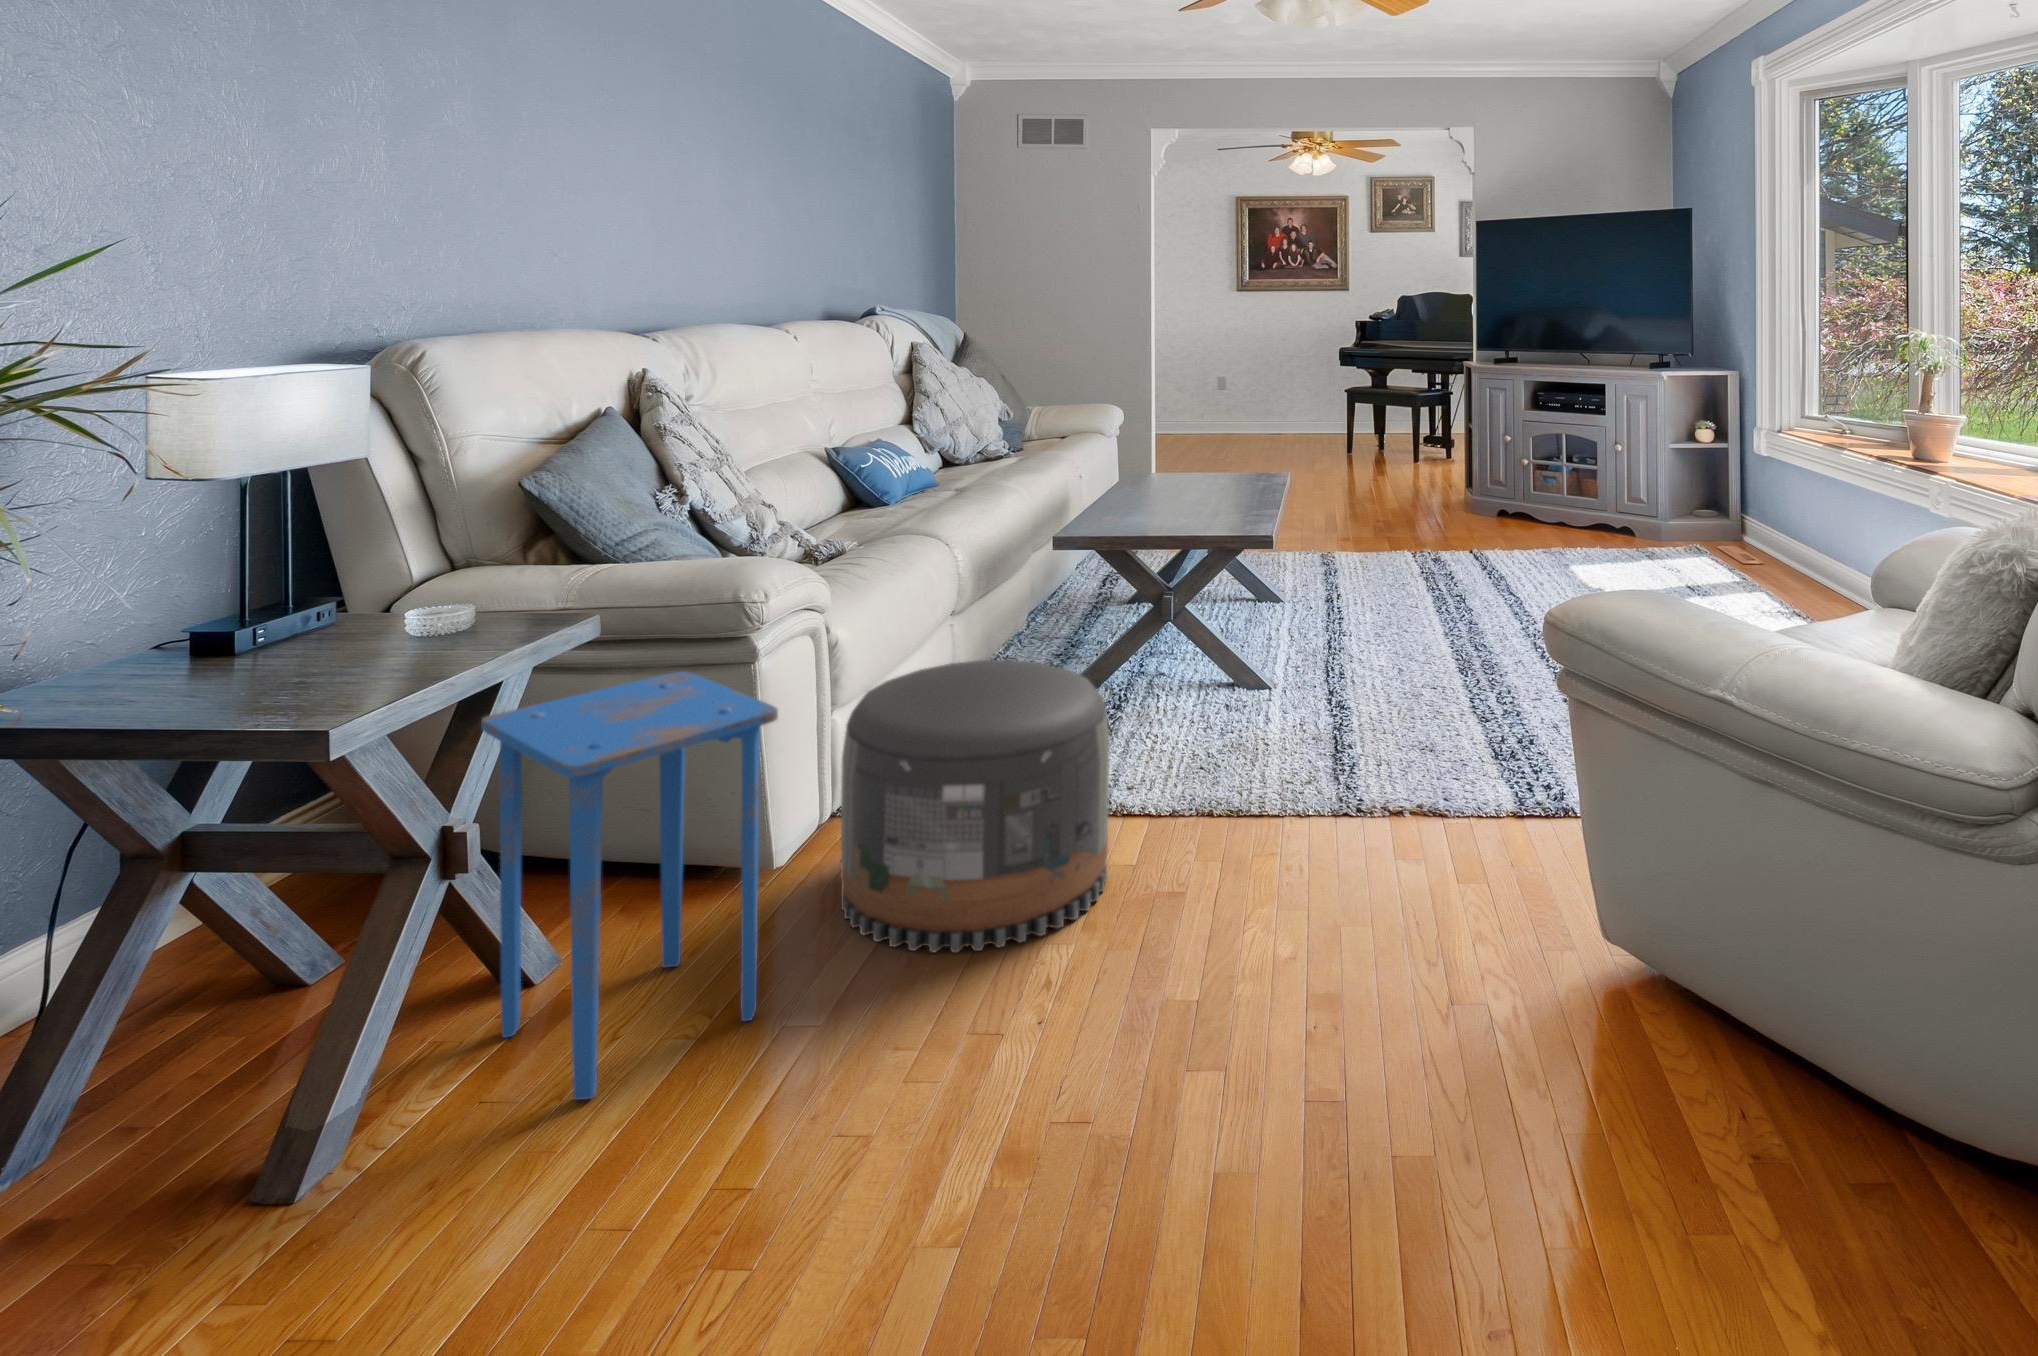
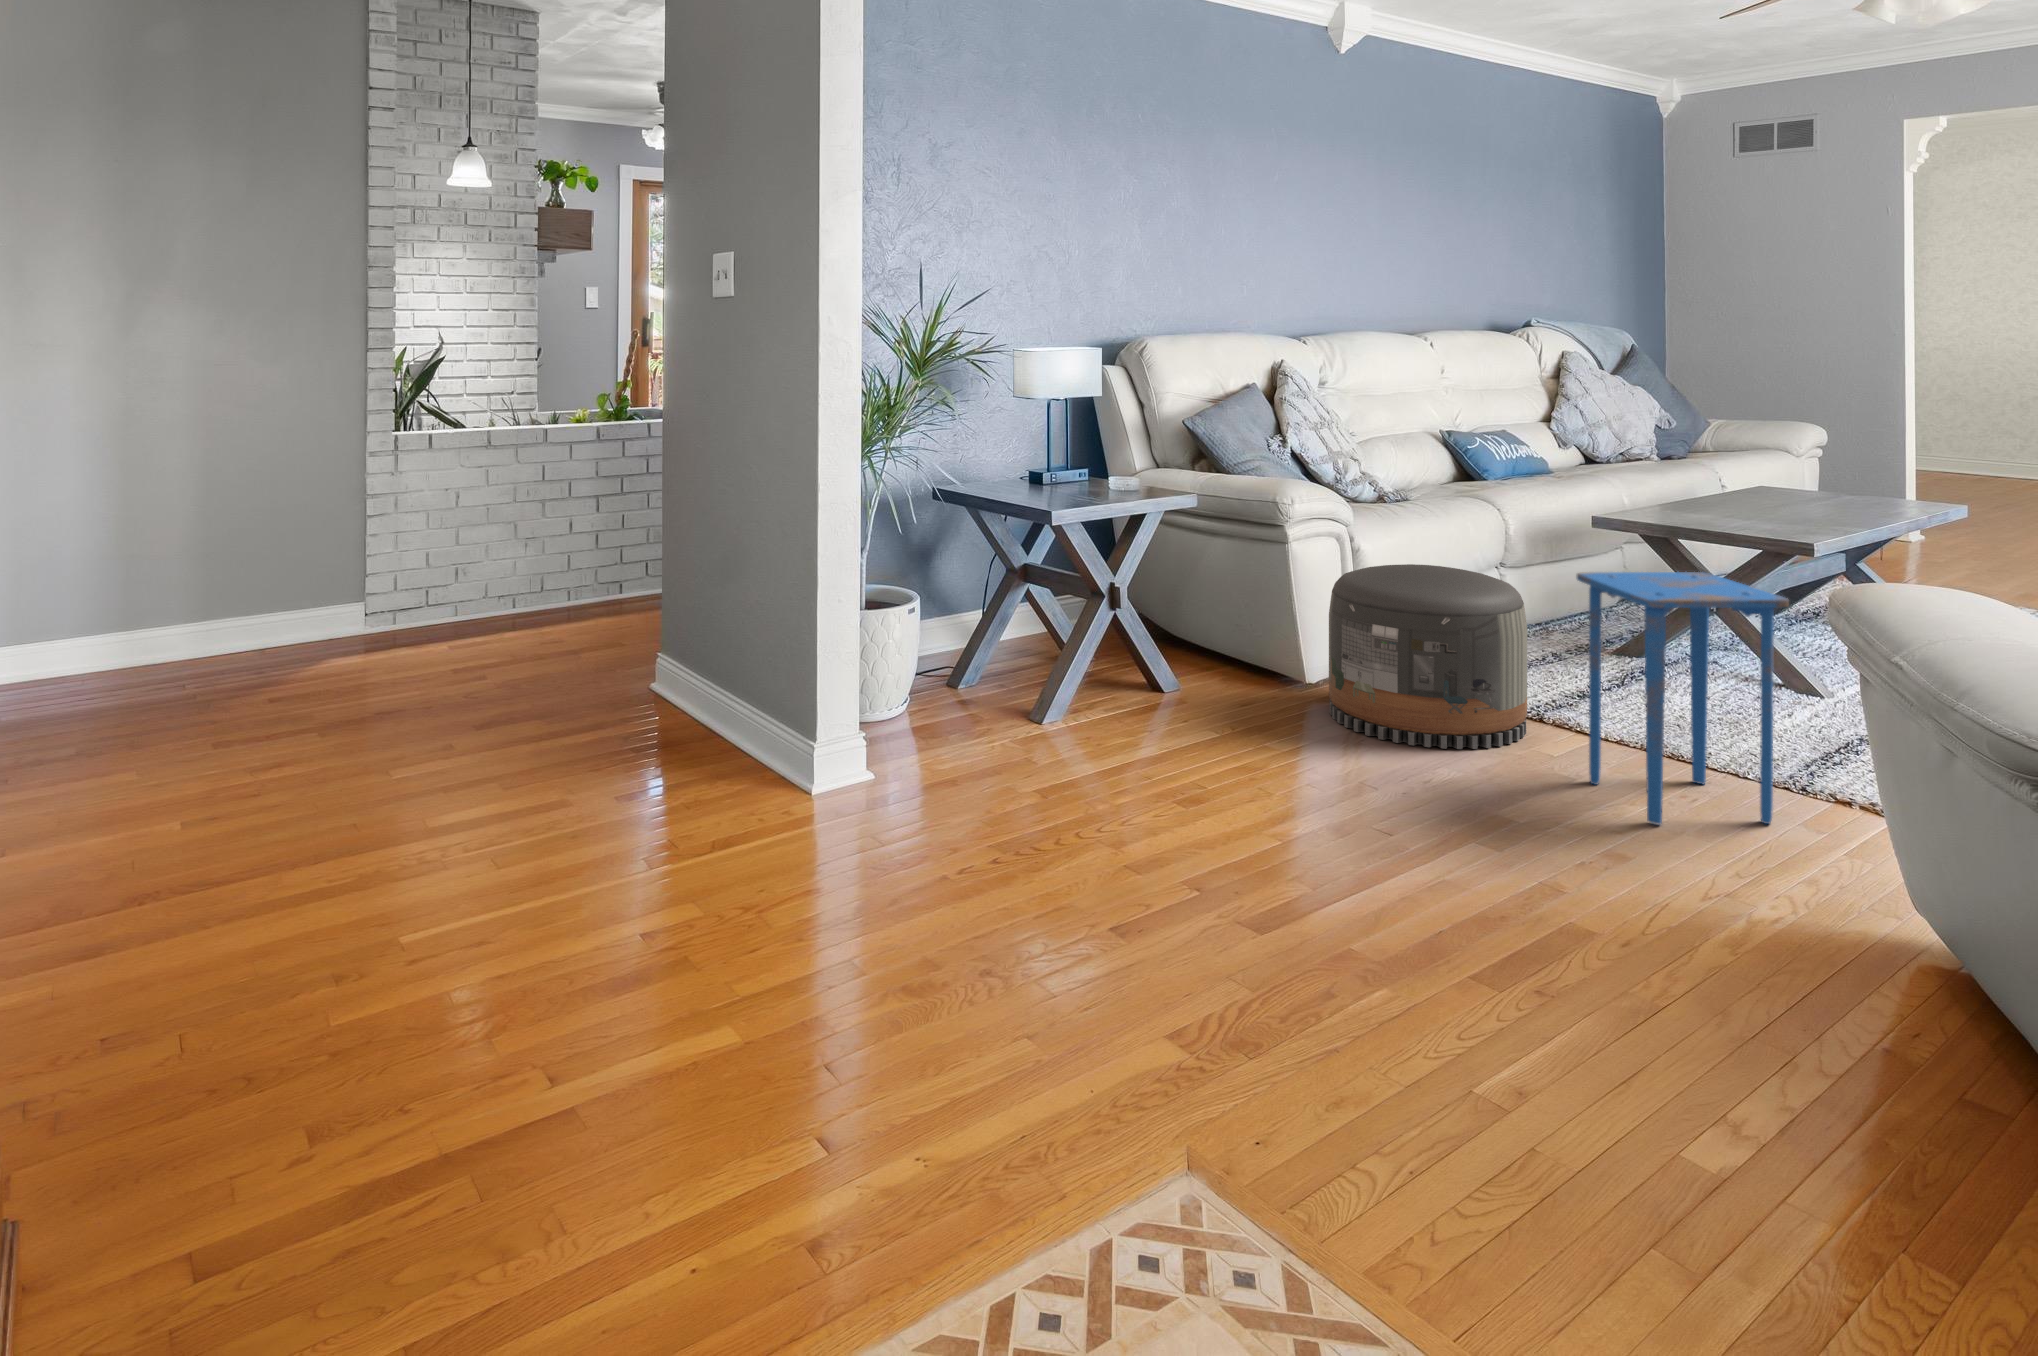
side table: present [481,672,778,1100] -> present [1577,572,1789,825]

